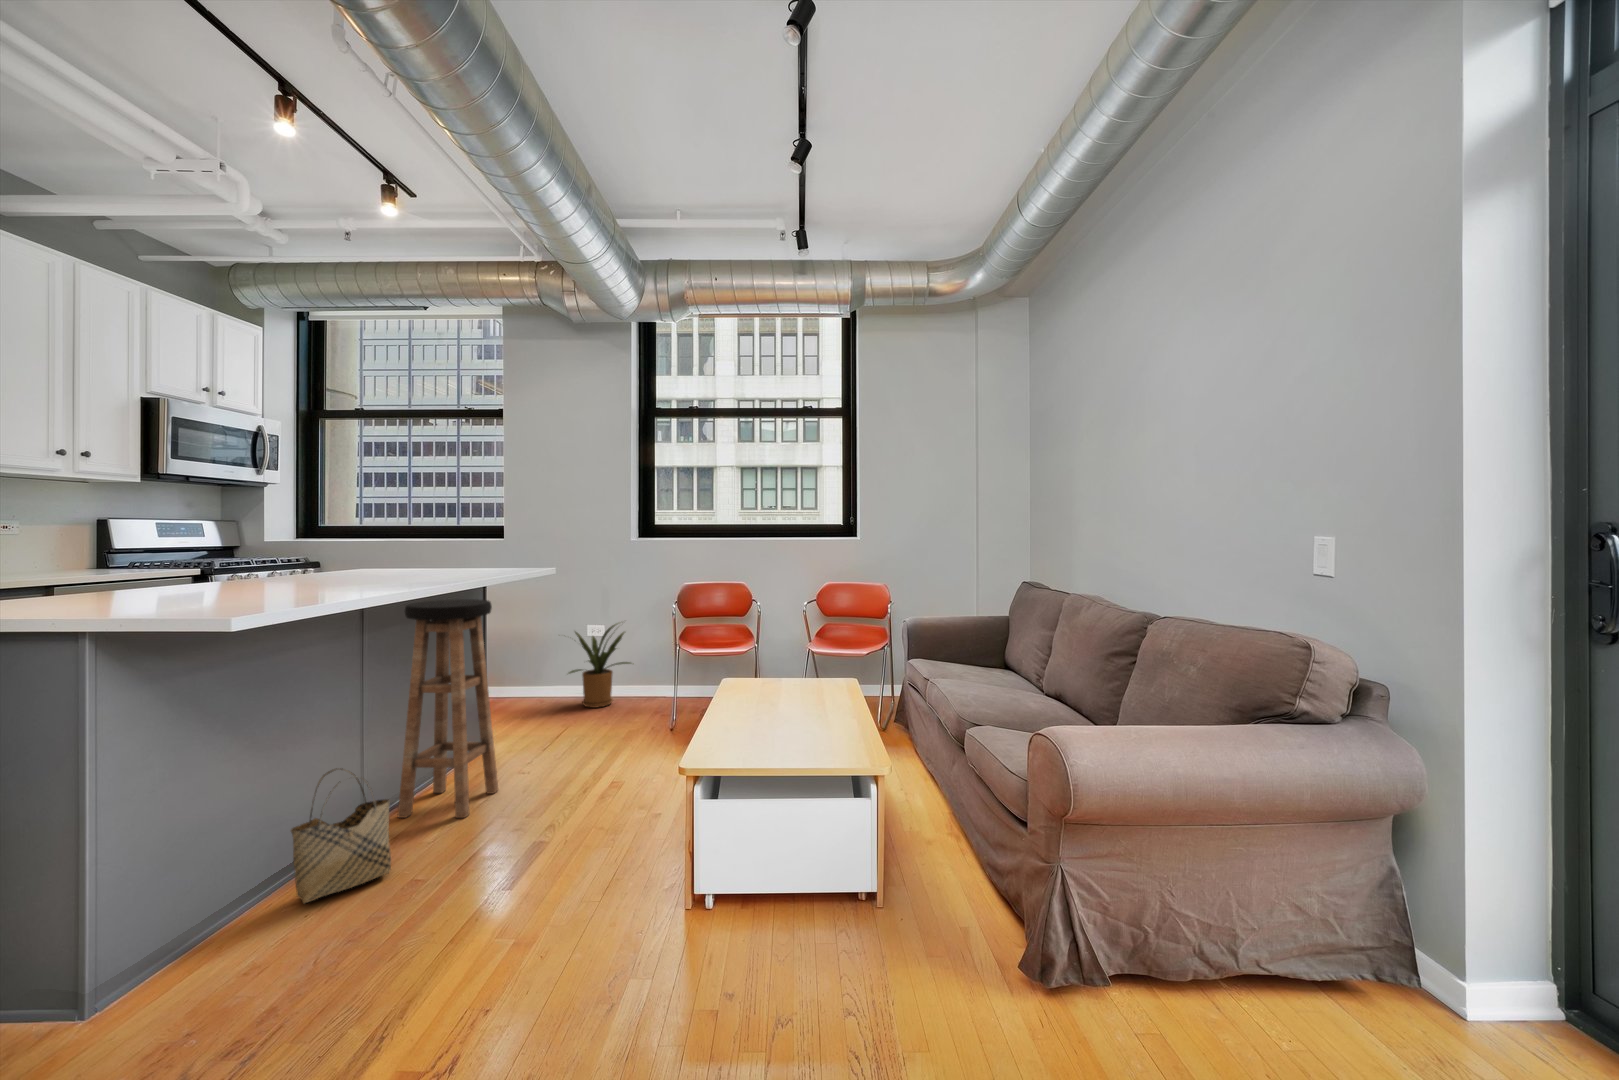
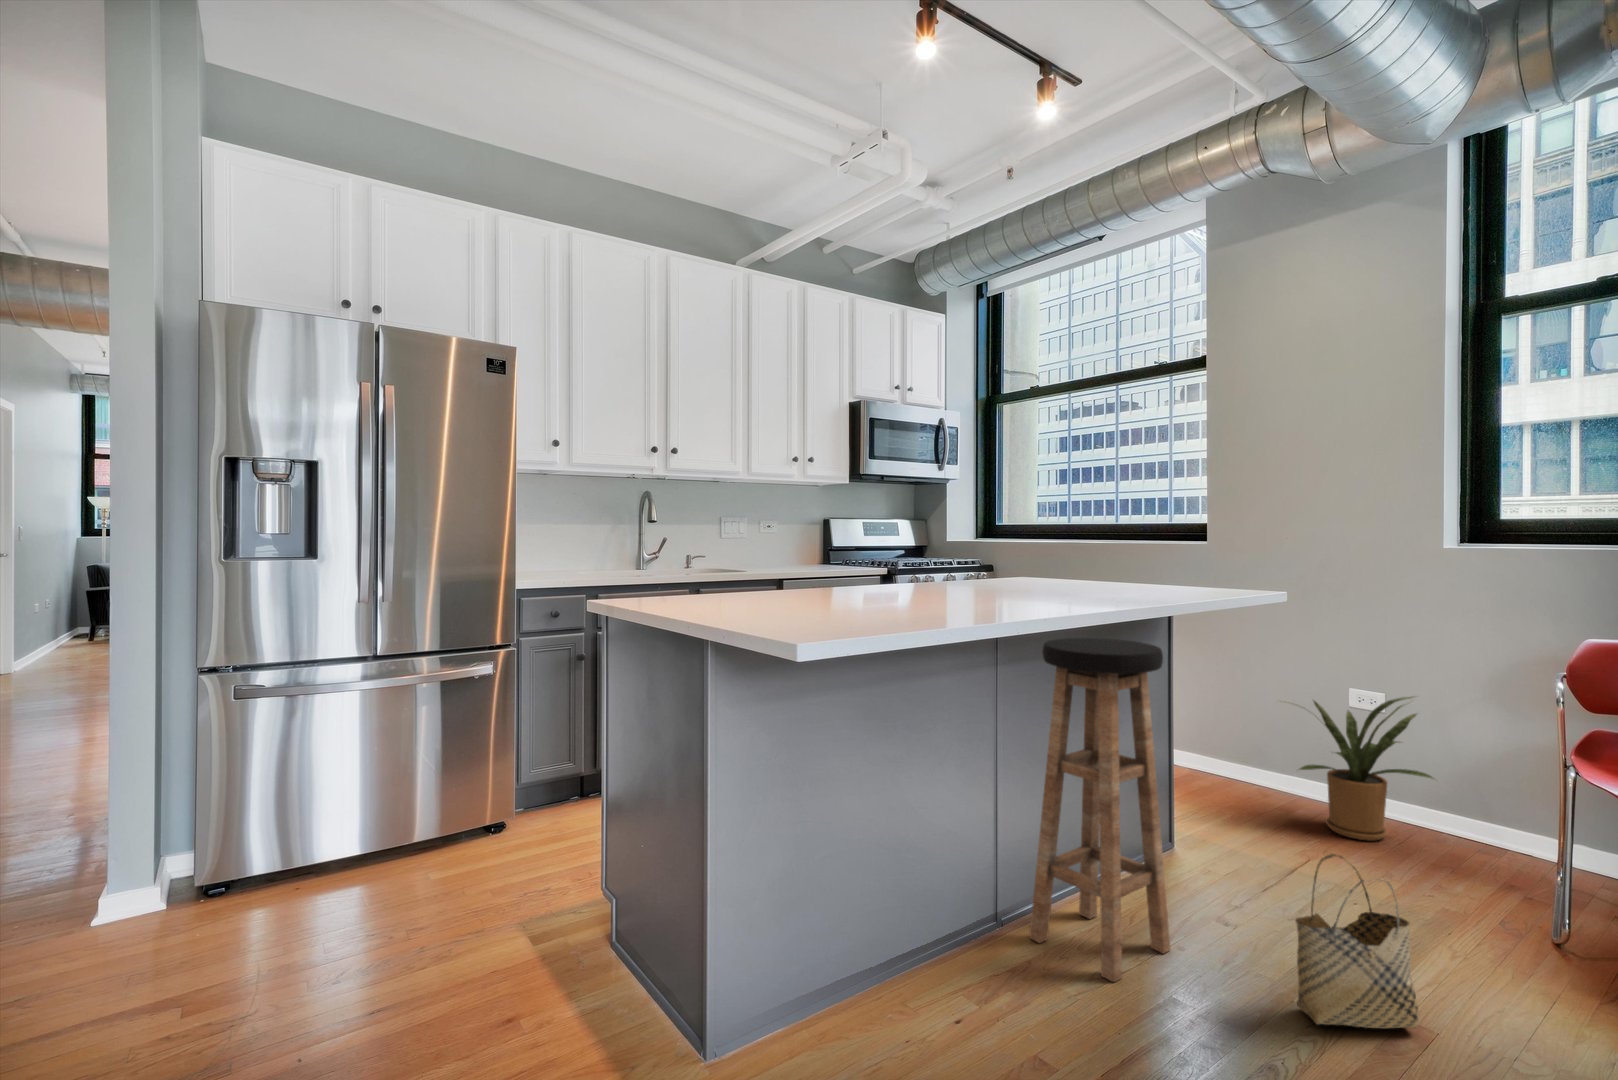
woven basket: present [291,768,391,903] -> present [1295,854,1418,1029]

